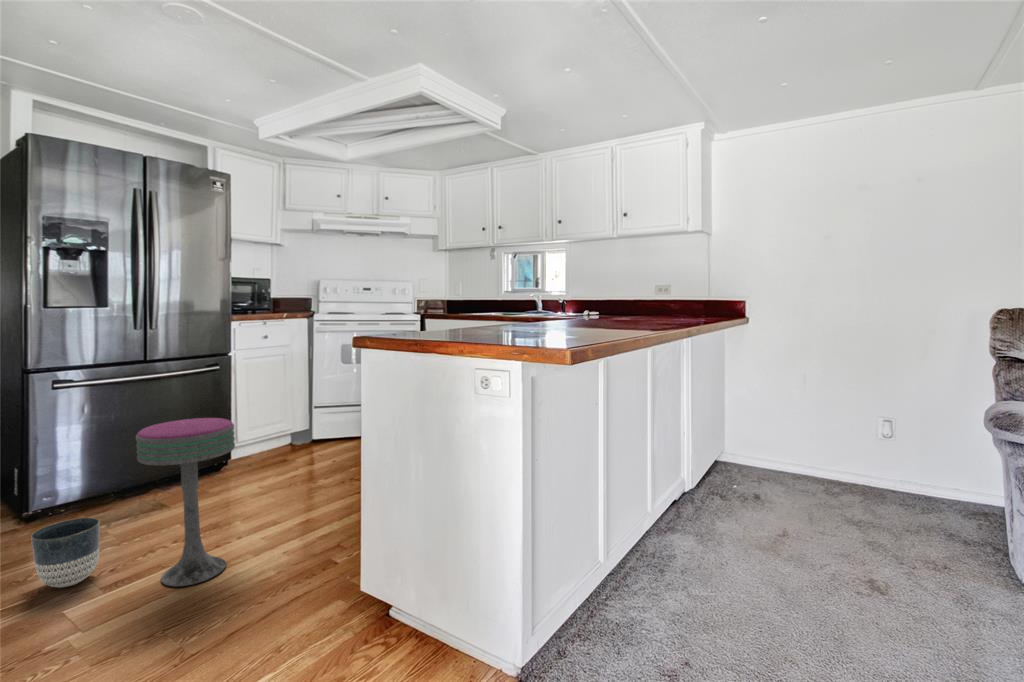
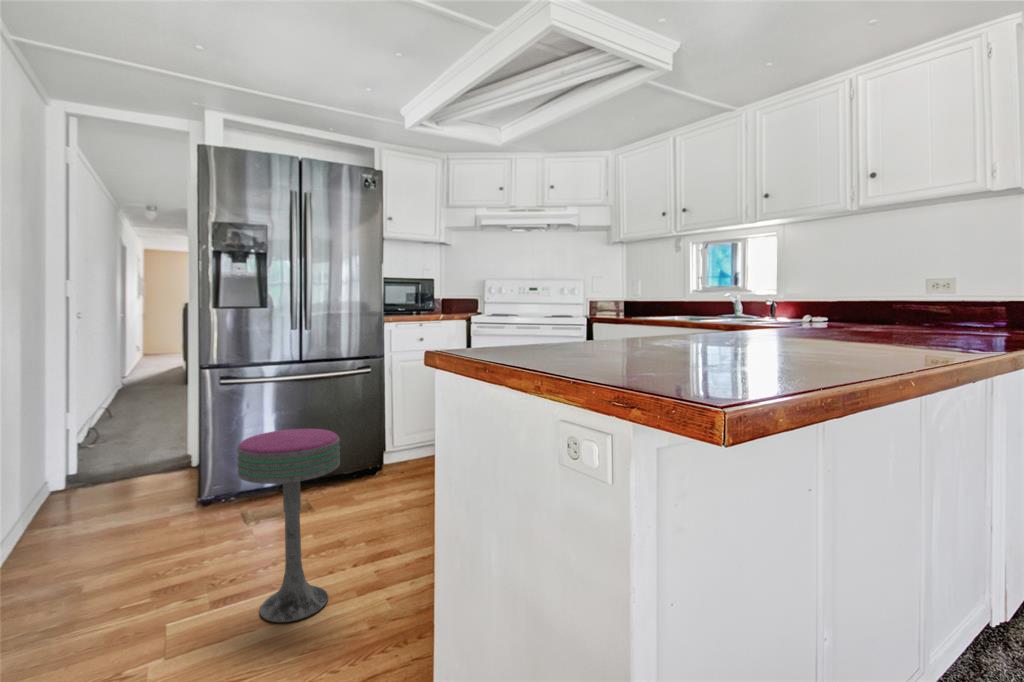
planter: present [31,518,100,588] -> none [153,523,216,596]

